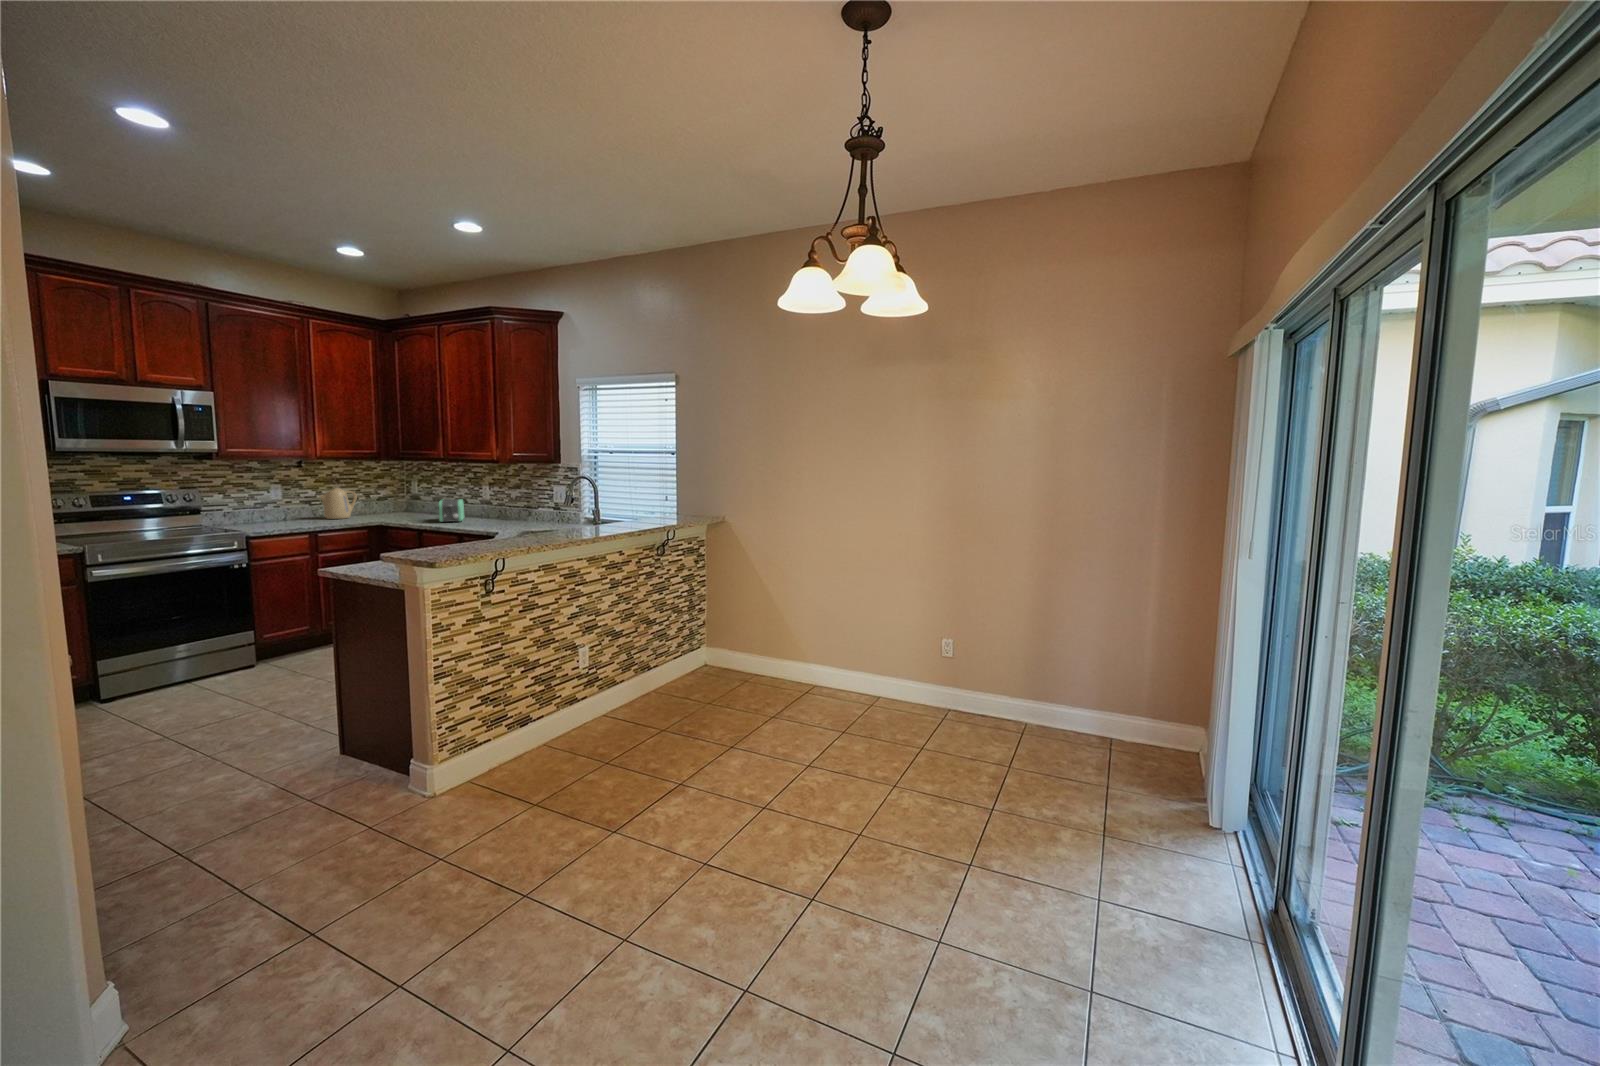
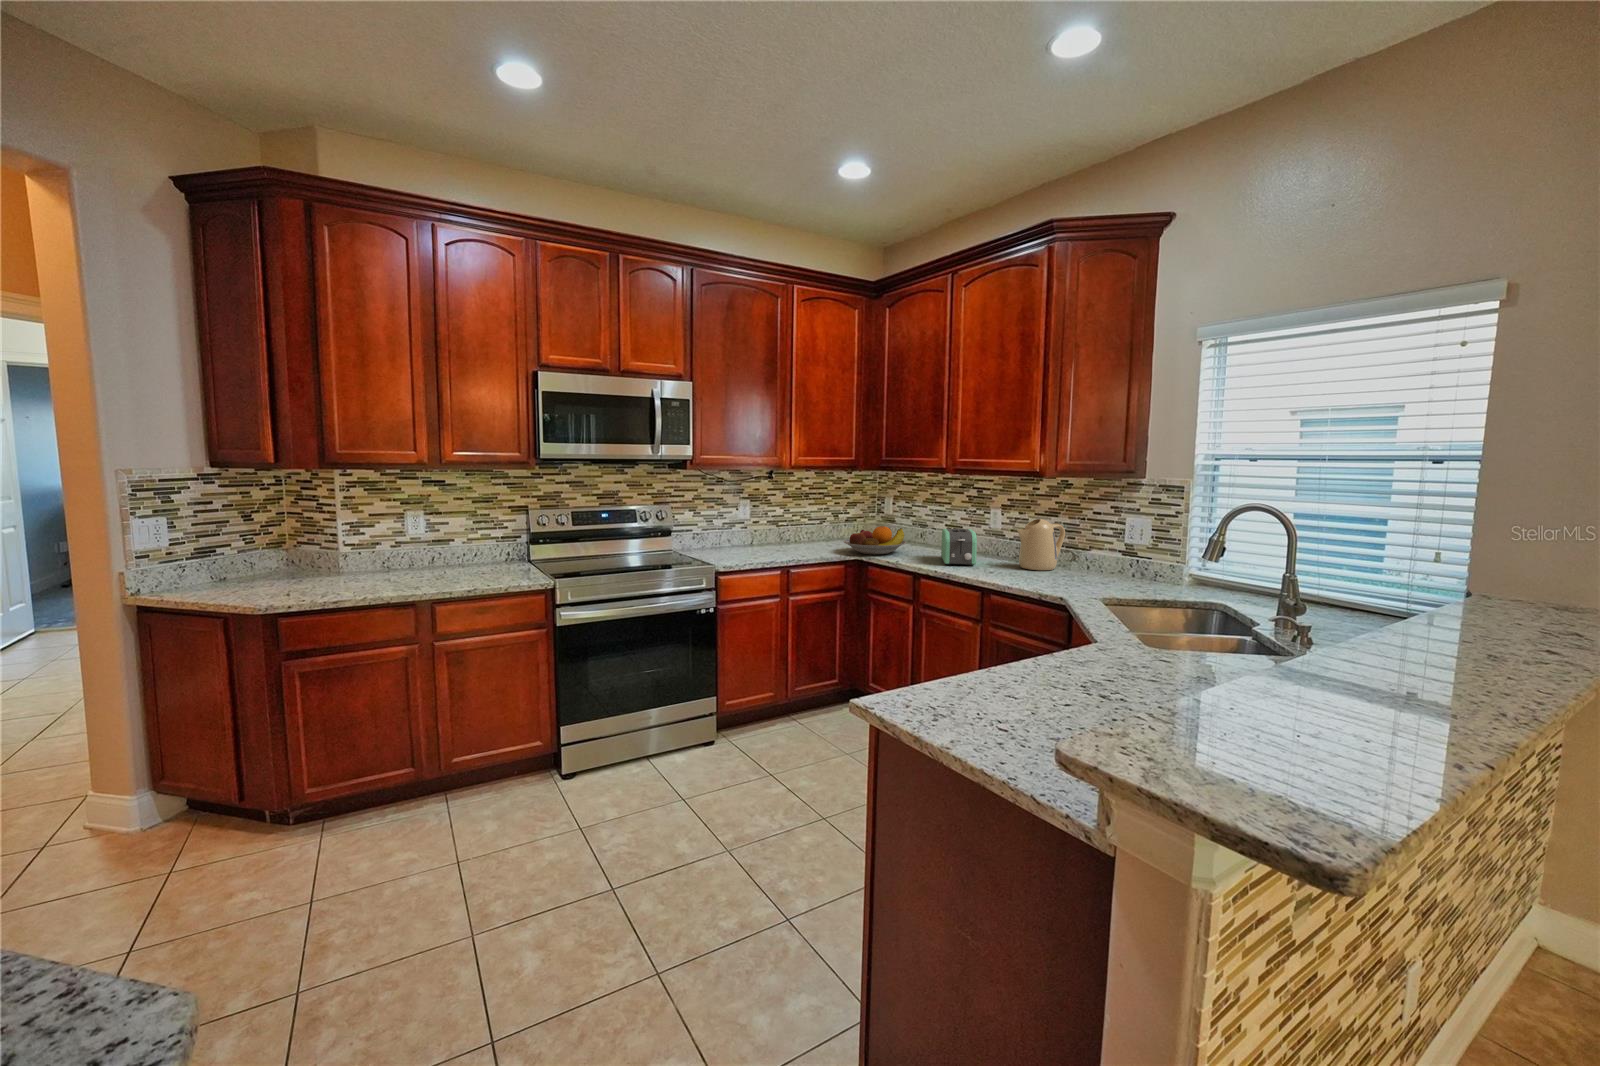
kettle: present [320,488,357,519] -> present [1017,519,1065,570]
fruit bowl: none [366,500,418,520] -> present [844,526,906,555]

